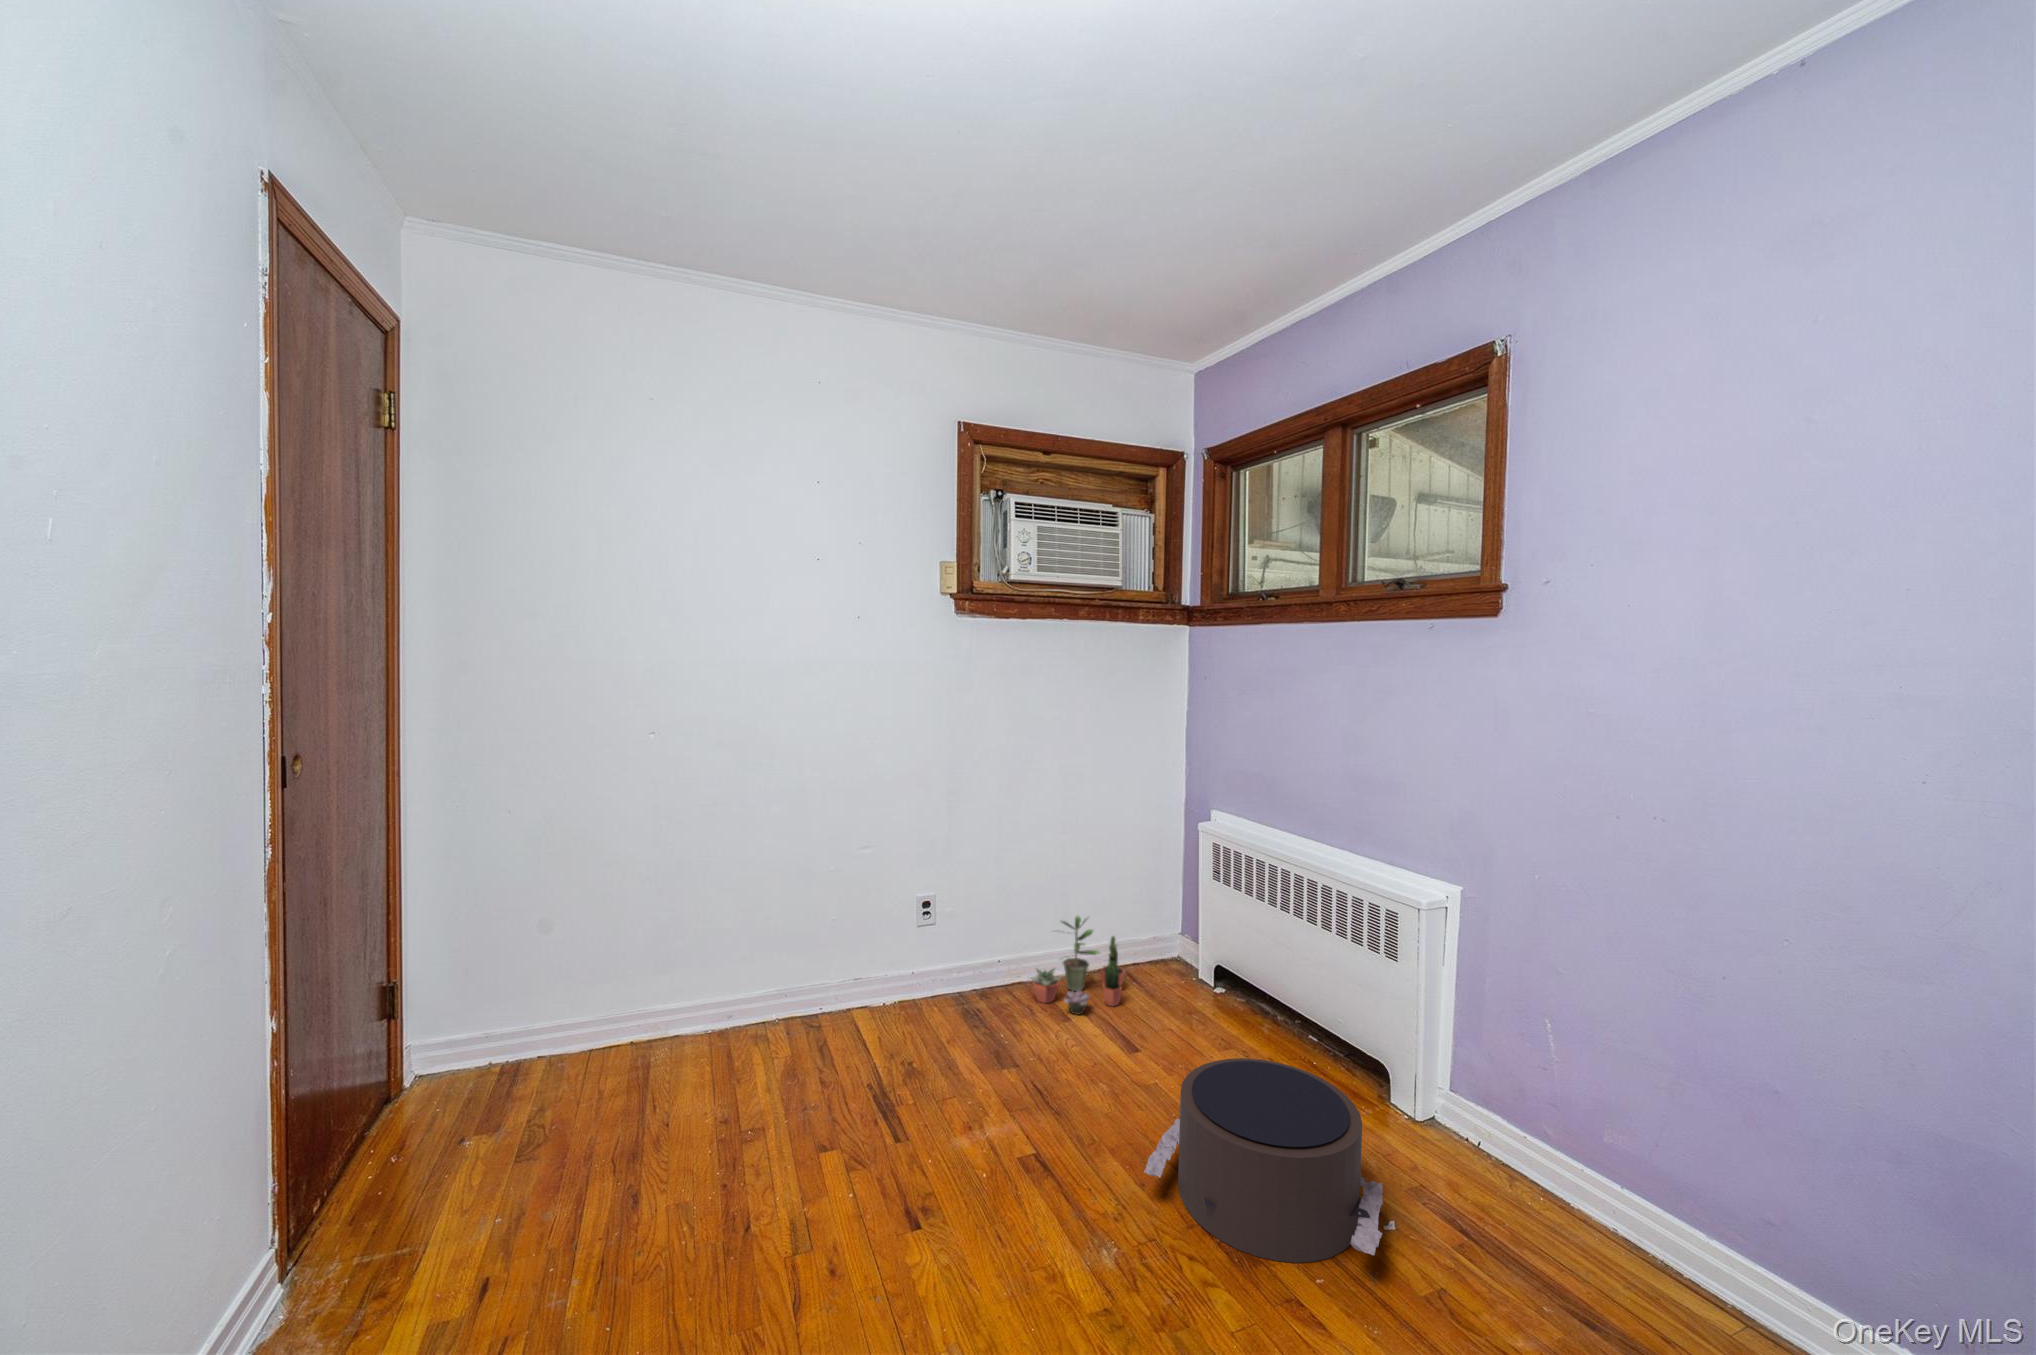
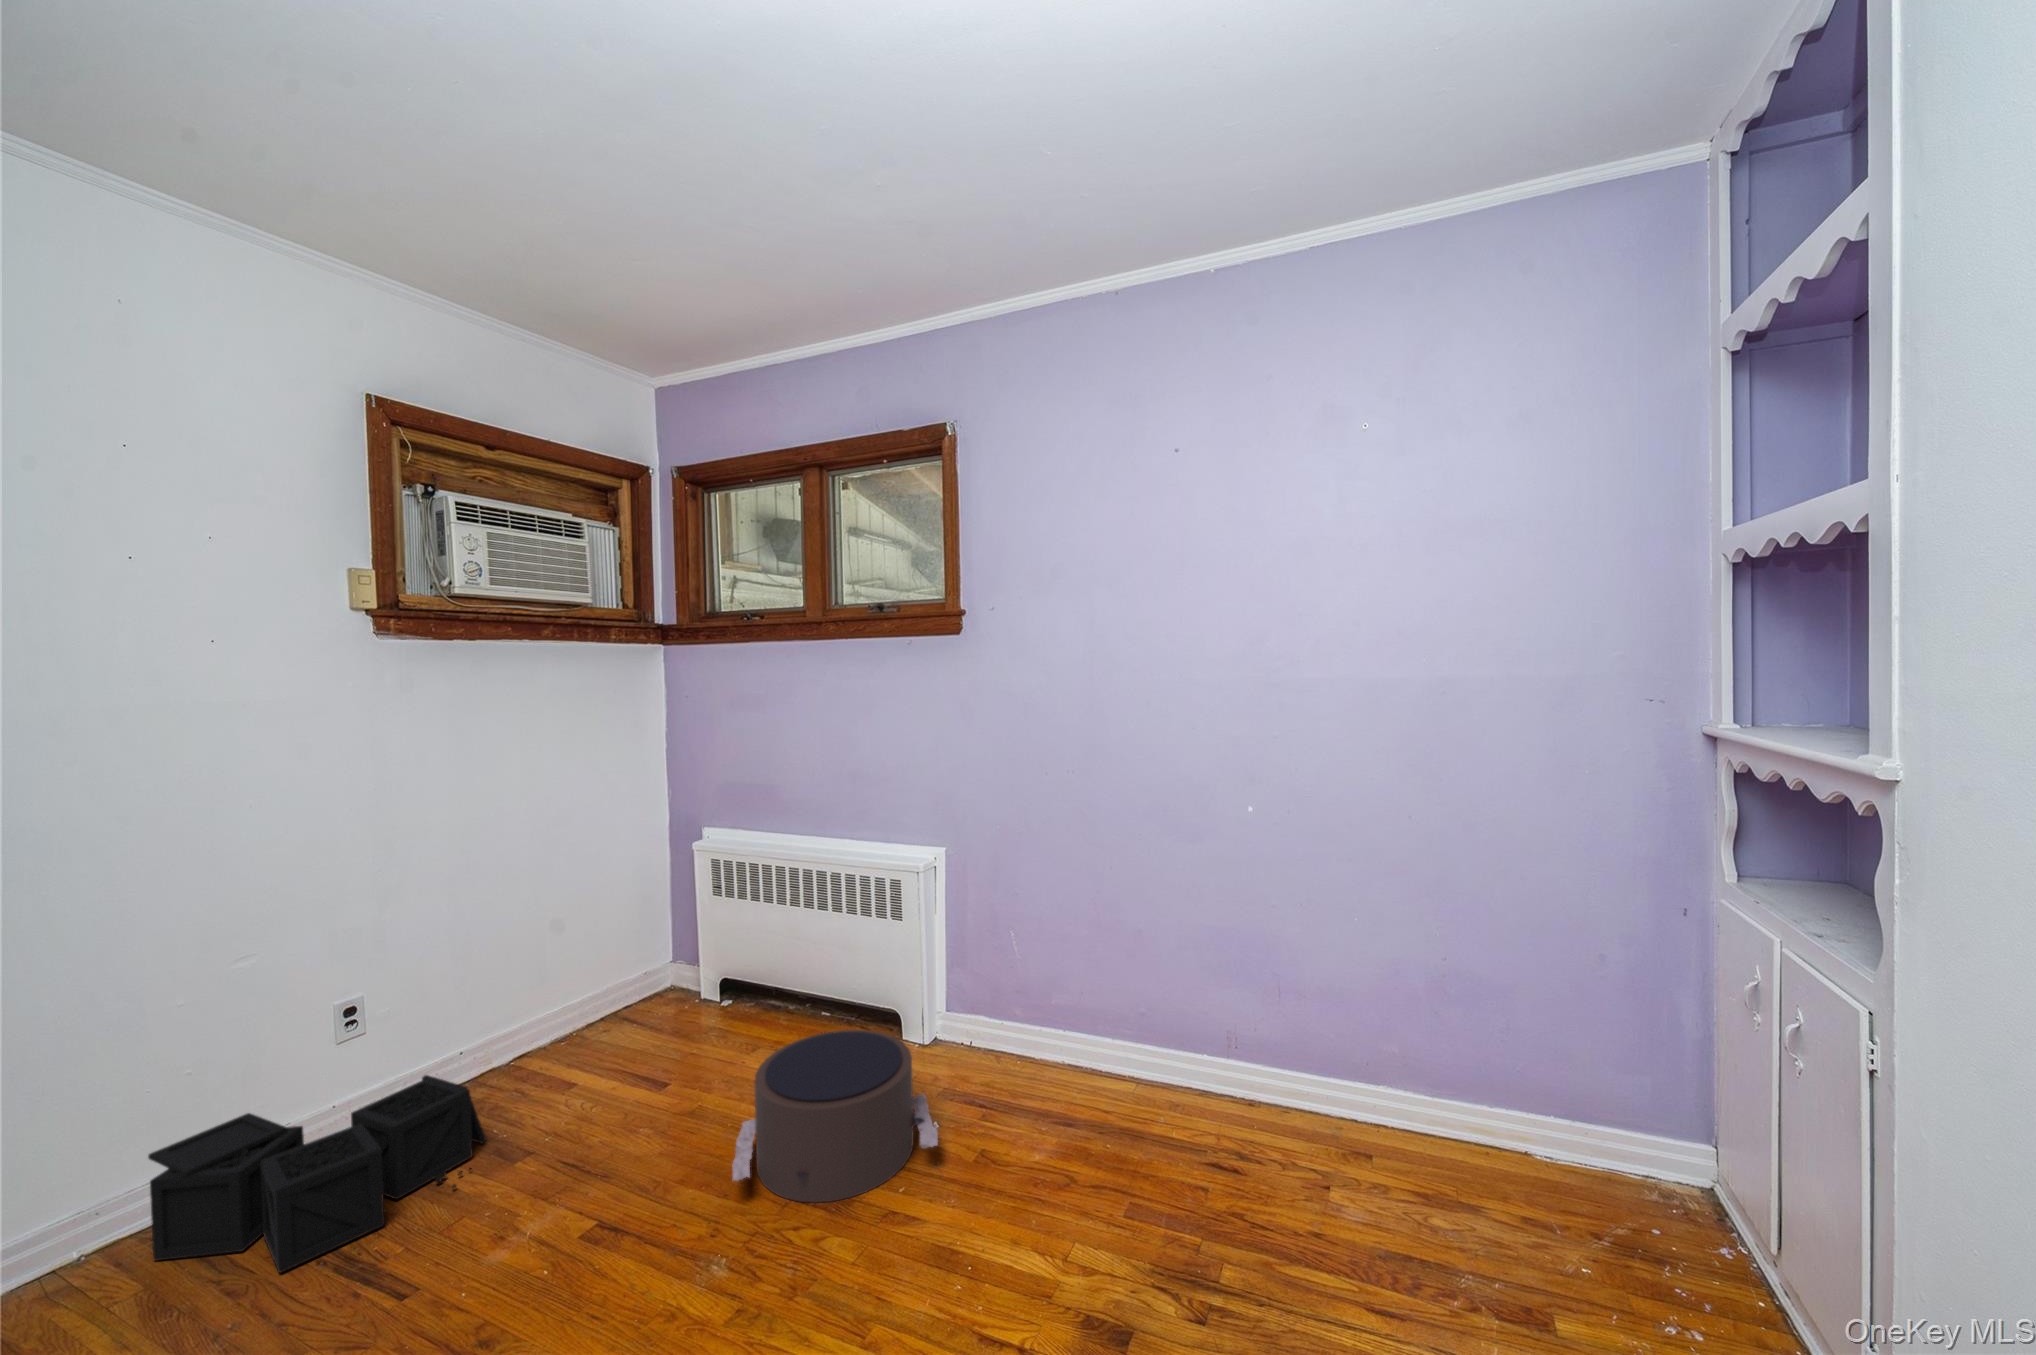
potted plant: present [1030,916,1126,1015] -> none [508,966,629,1082]
storage bin: none [808,955,995,1076] -> present [148,1075,486,1273]

